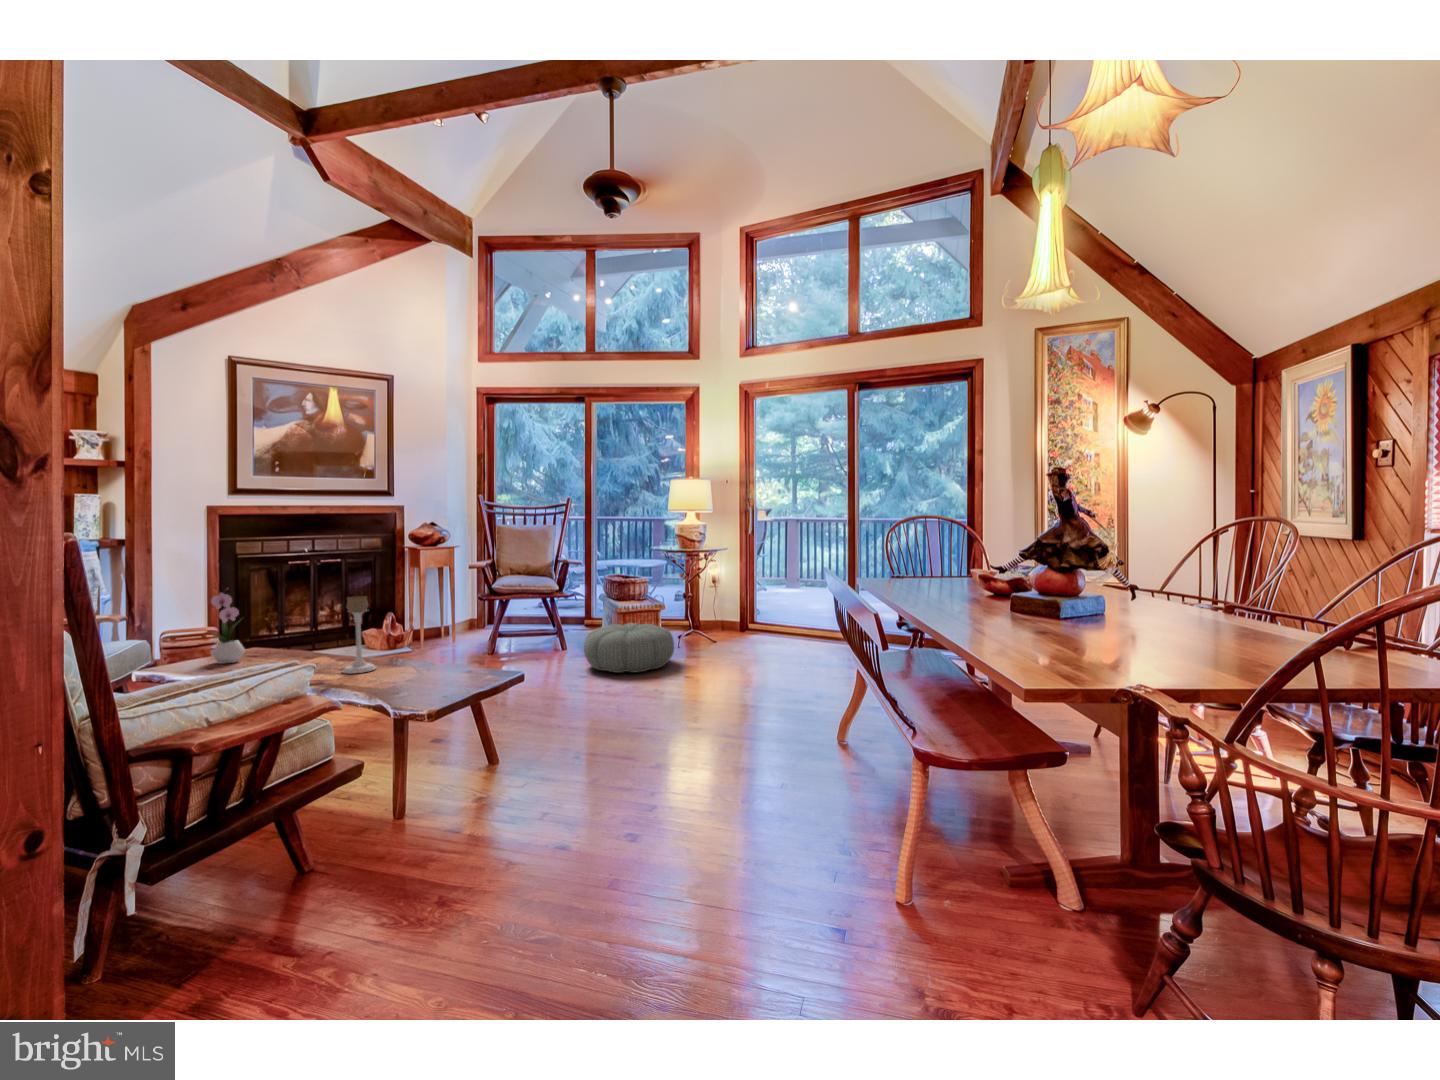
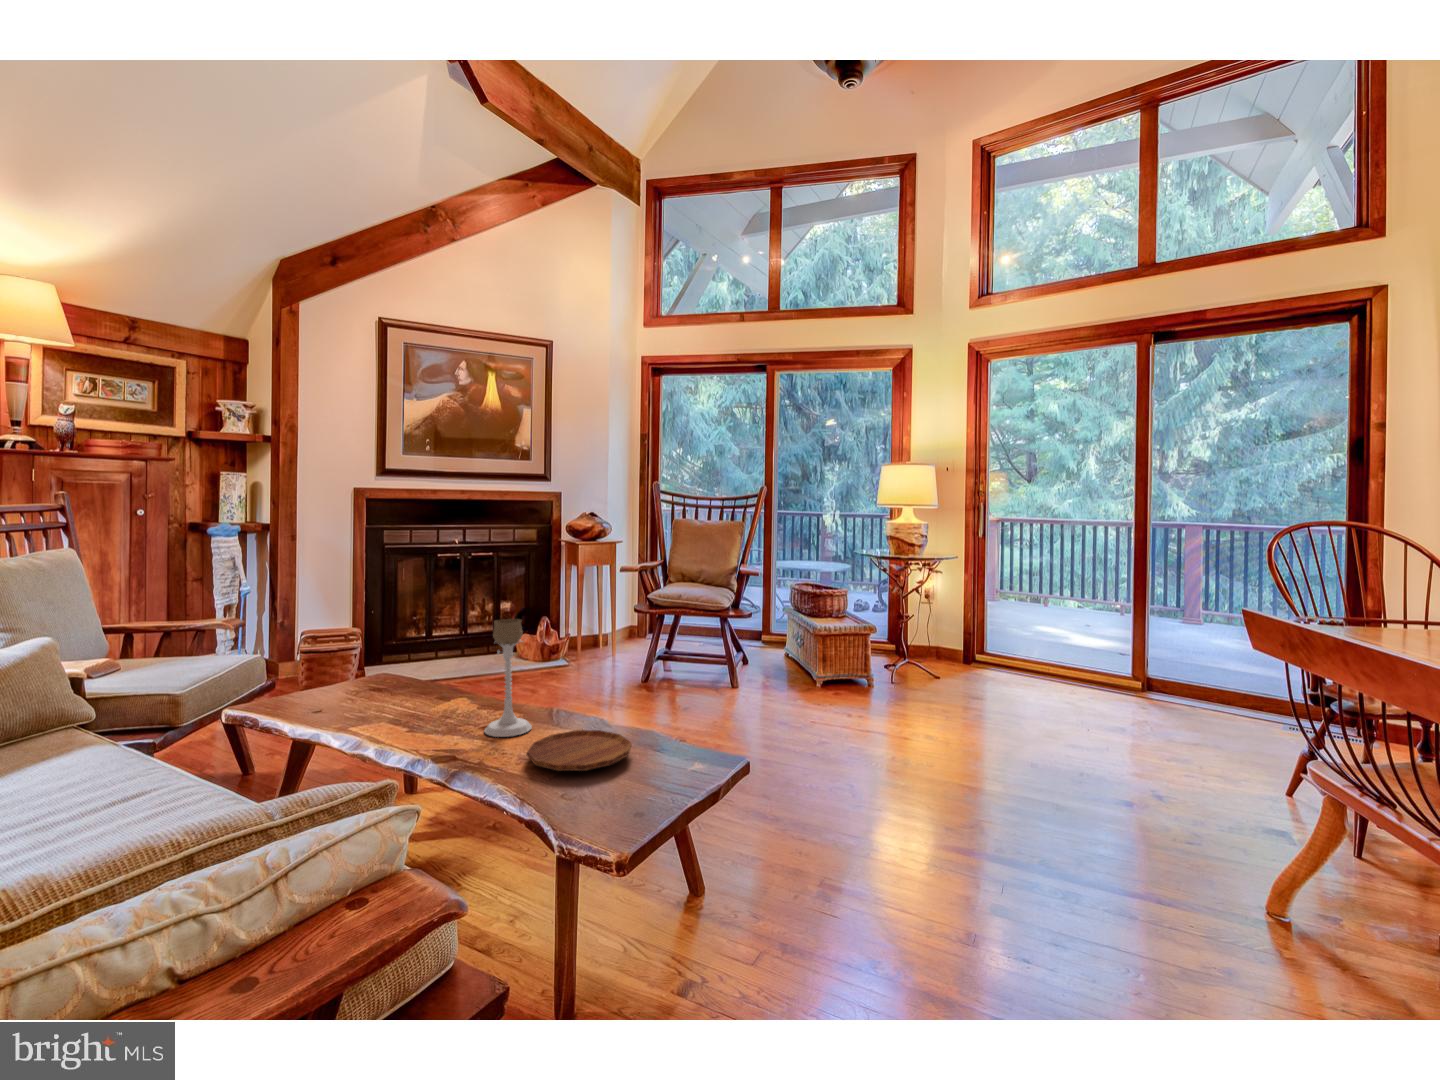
flower arrangement: present [210,582,245,664] -> none [321,588,366,700]
pouf: present [584,623,674,673] -> none [779,650,900,721]
tray: none [372,664,444,683] -> present [526,730,632,771]

